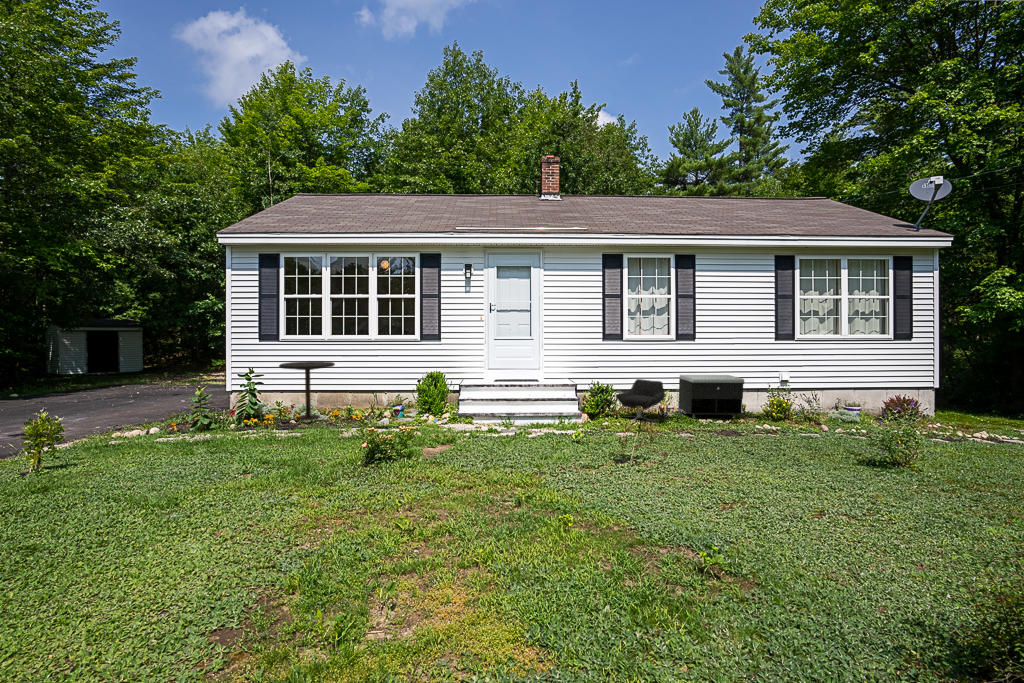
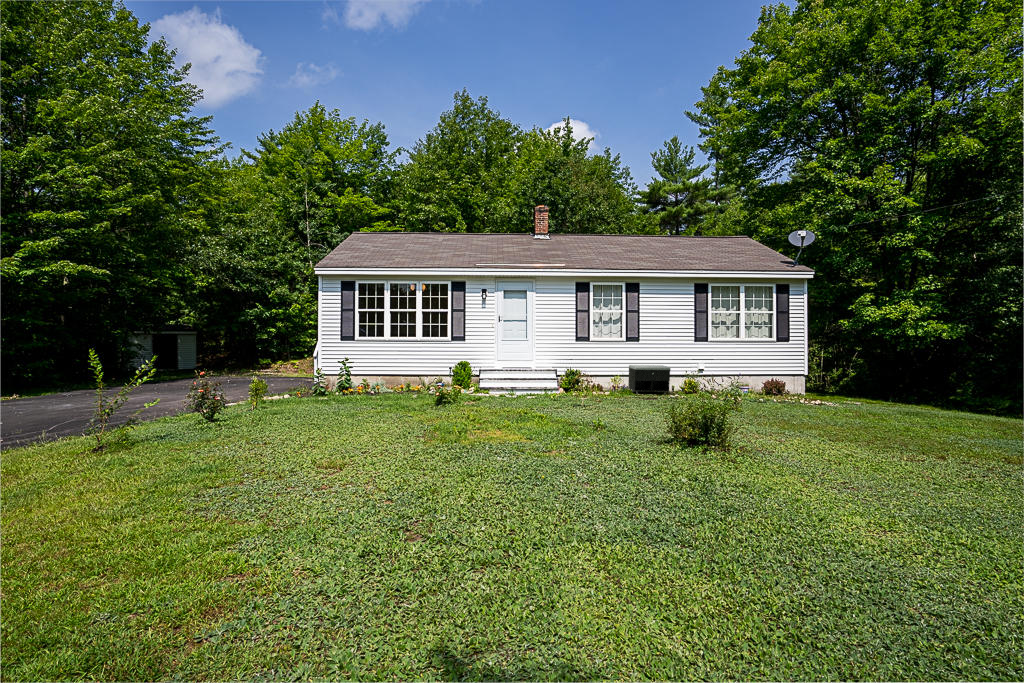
pedestal table: present [279,361,335,420] -> none [359,354,395,393]
lounge chair: present [616,379,665,421] -> none [584,368,617,395]

